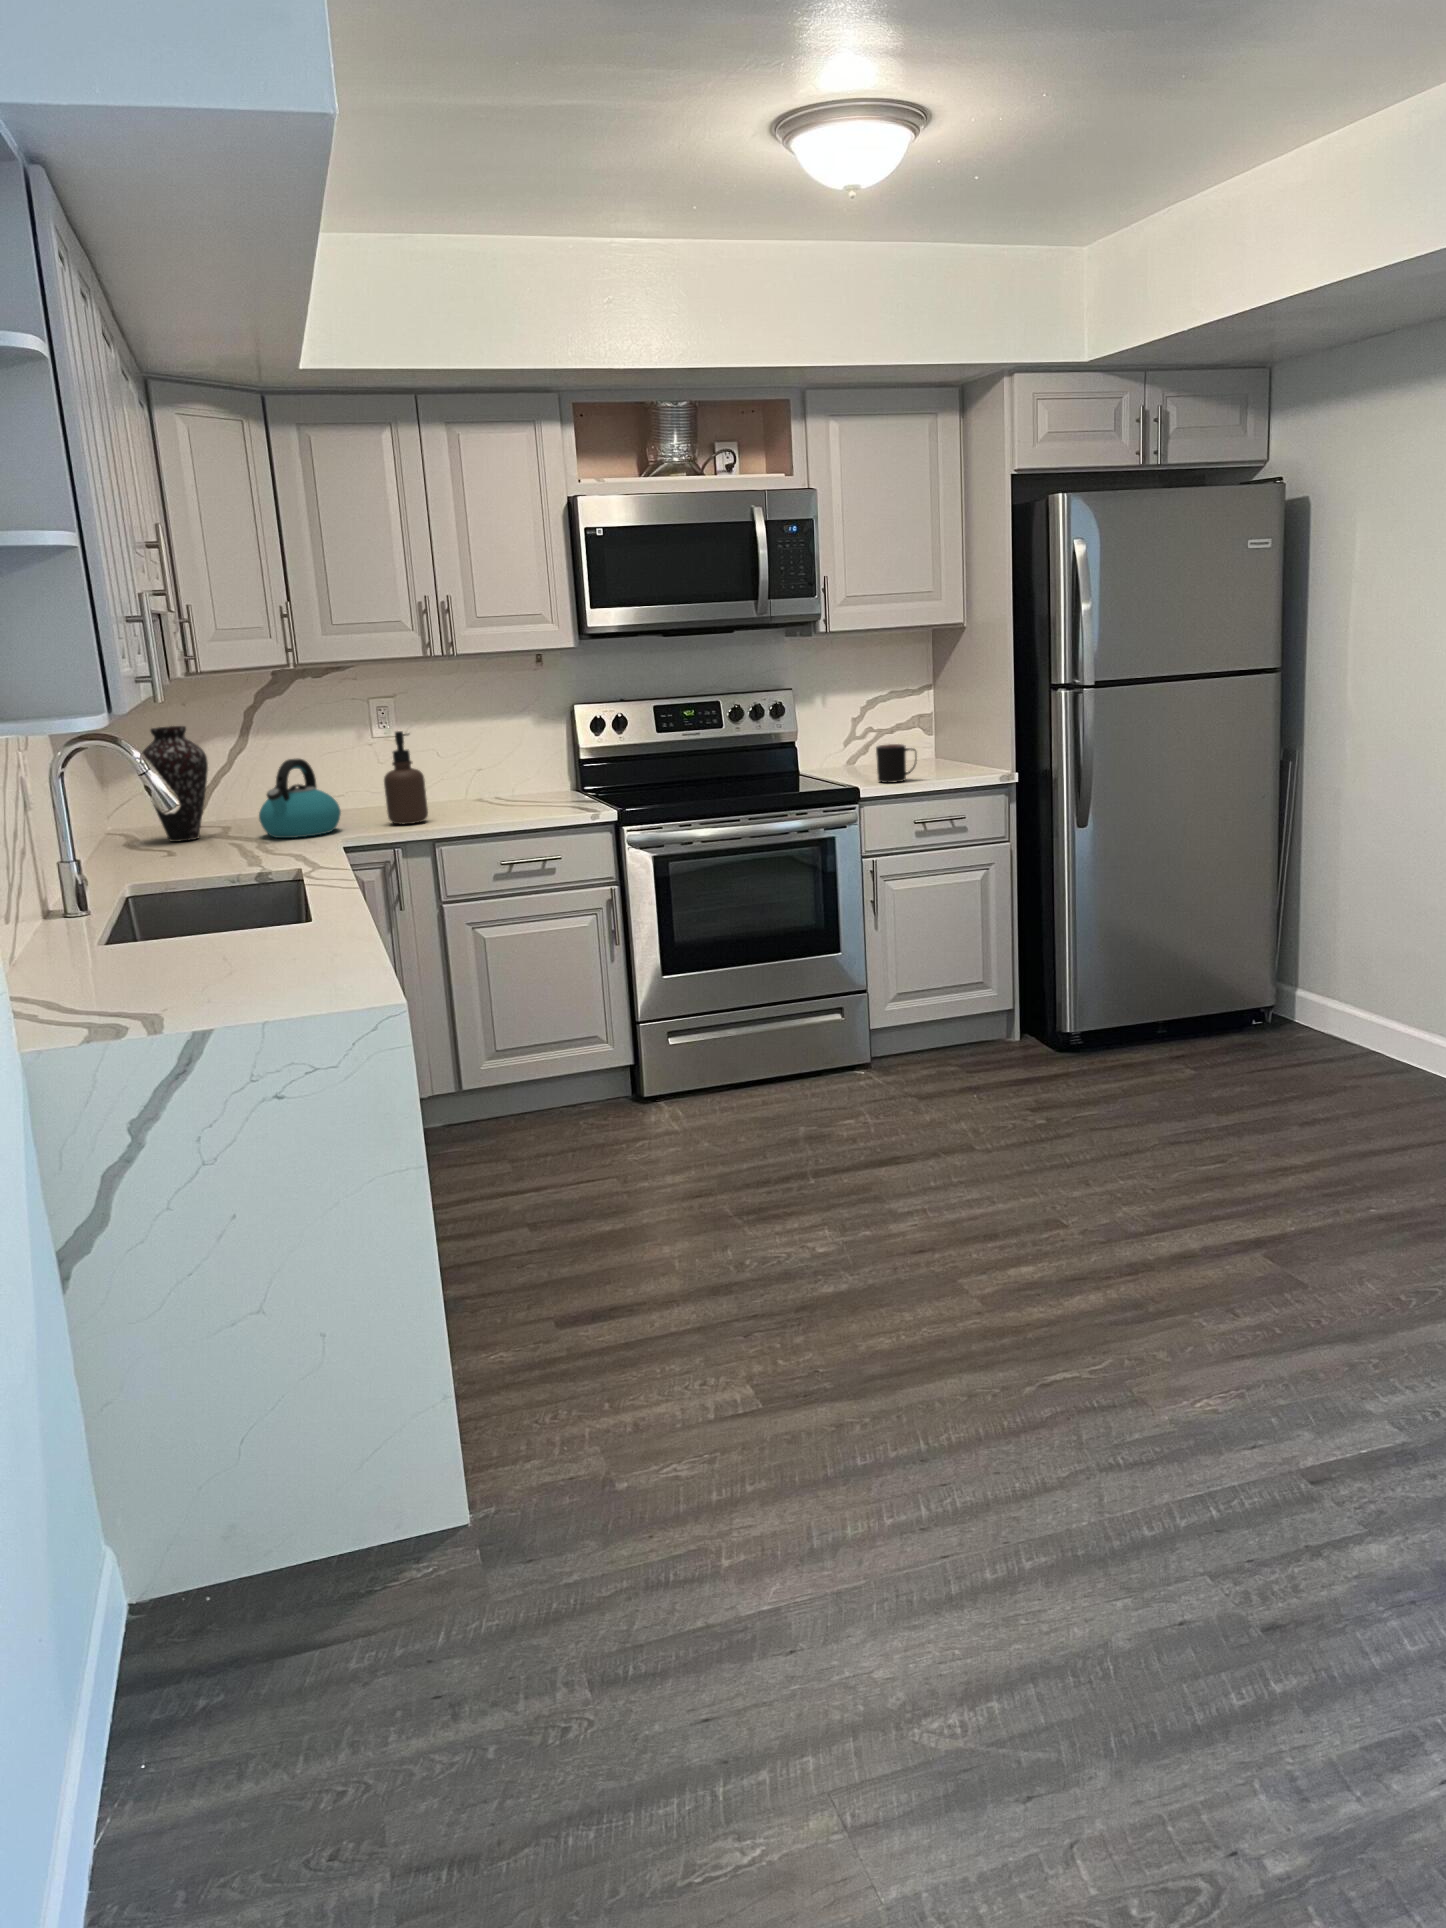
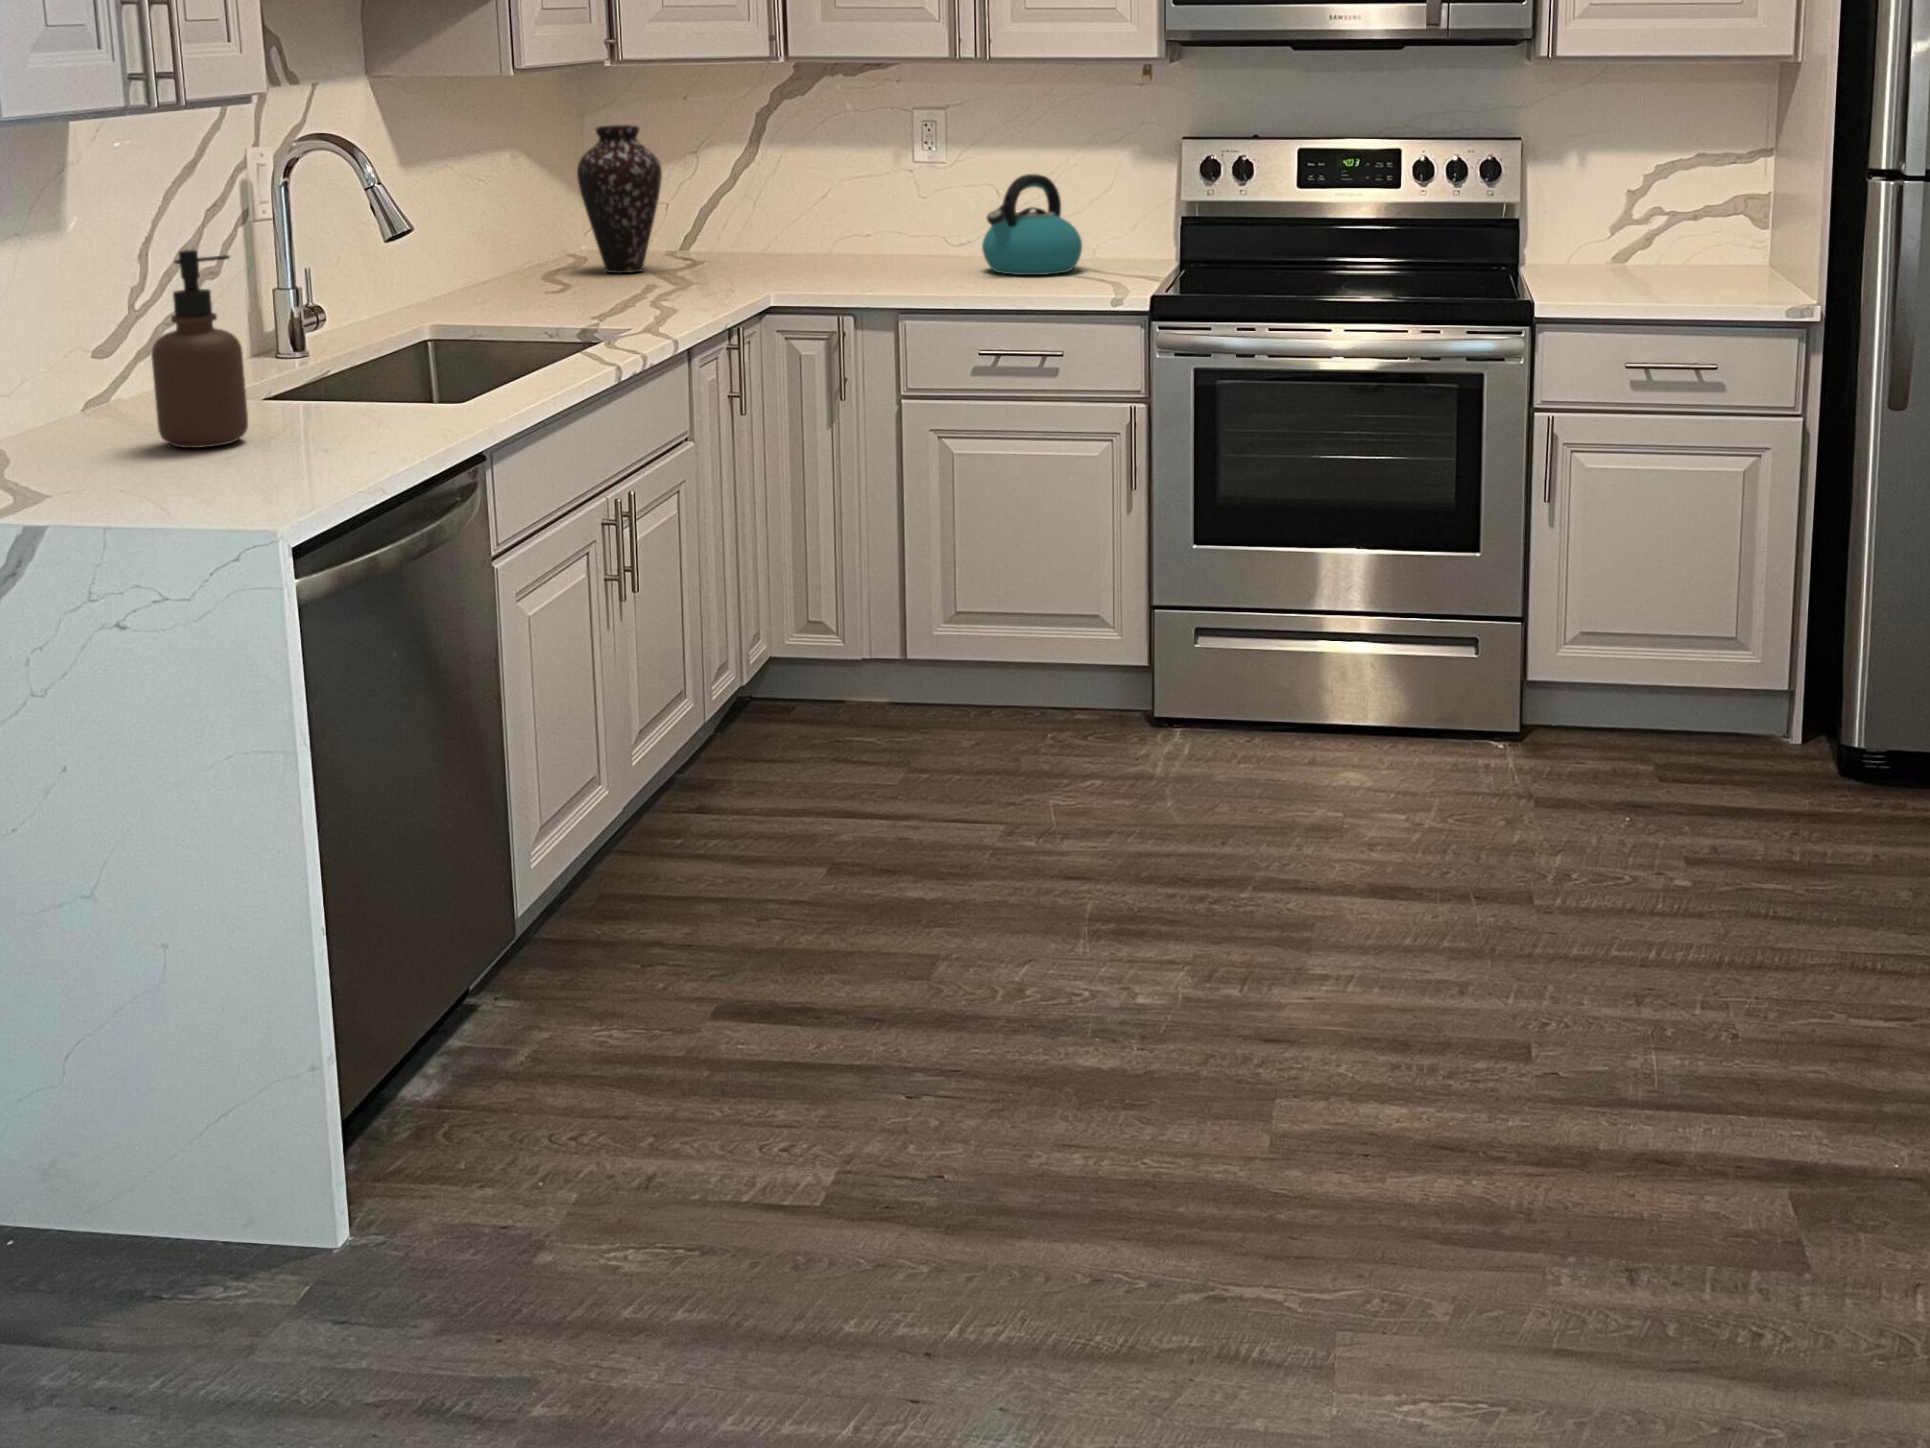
soap dispenser: present [384,731,428,825] -> present [151,250,248,448]
mug: present [876,744,917,783] -> none [1586,240,1651,300]
kettle: present [259,759,341,838] -> present [982,174,1082,275]

